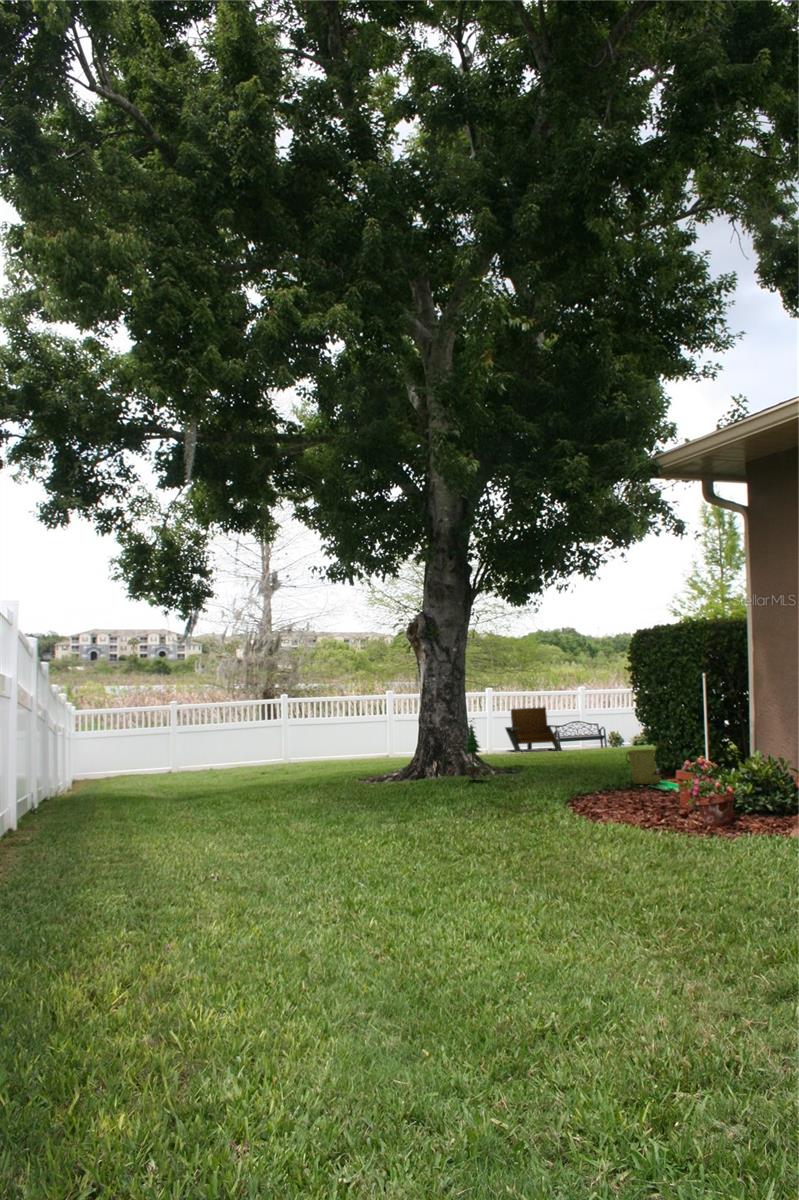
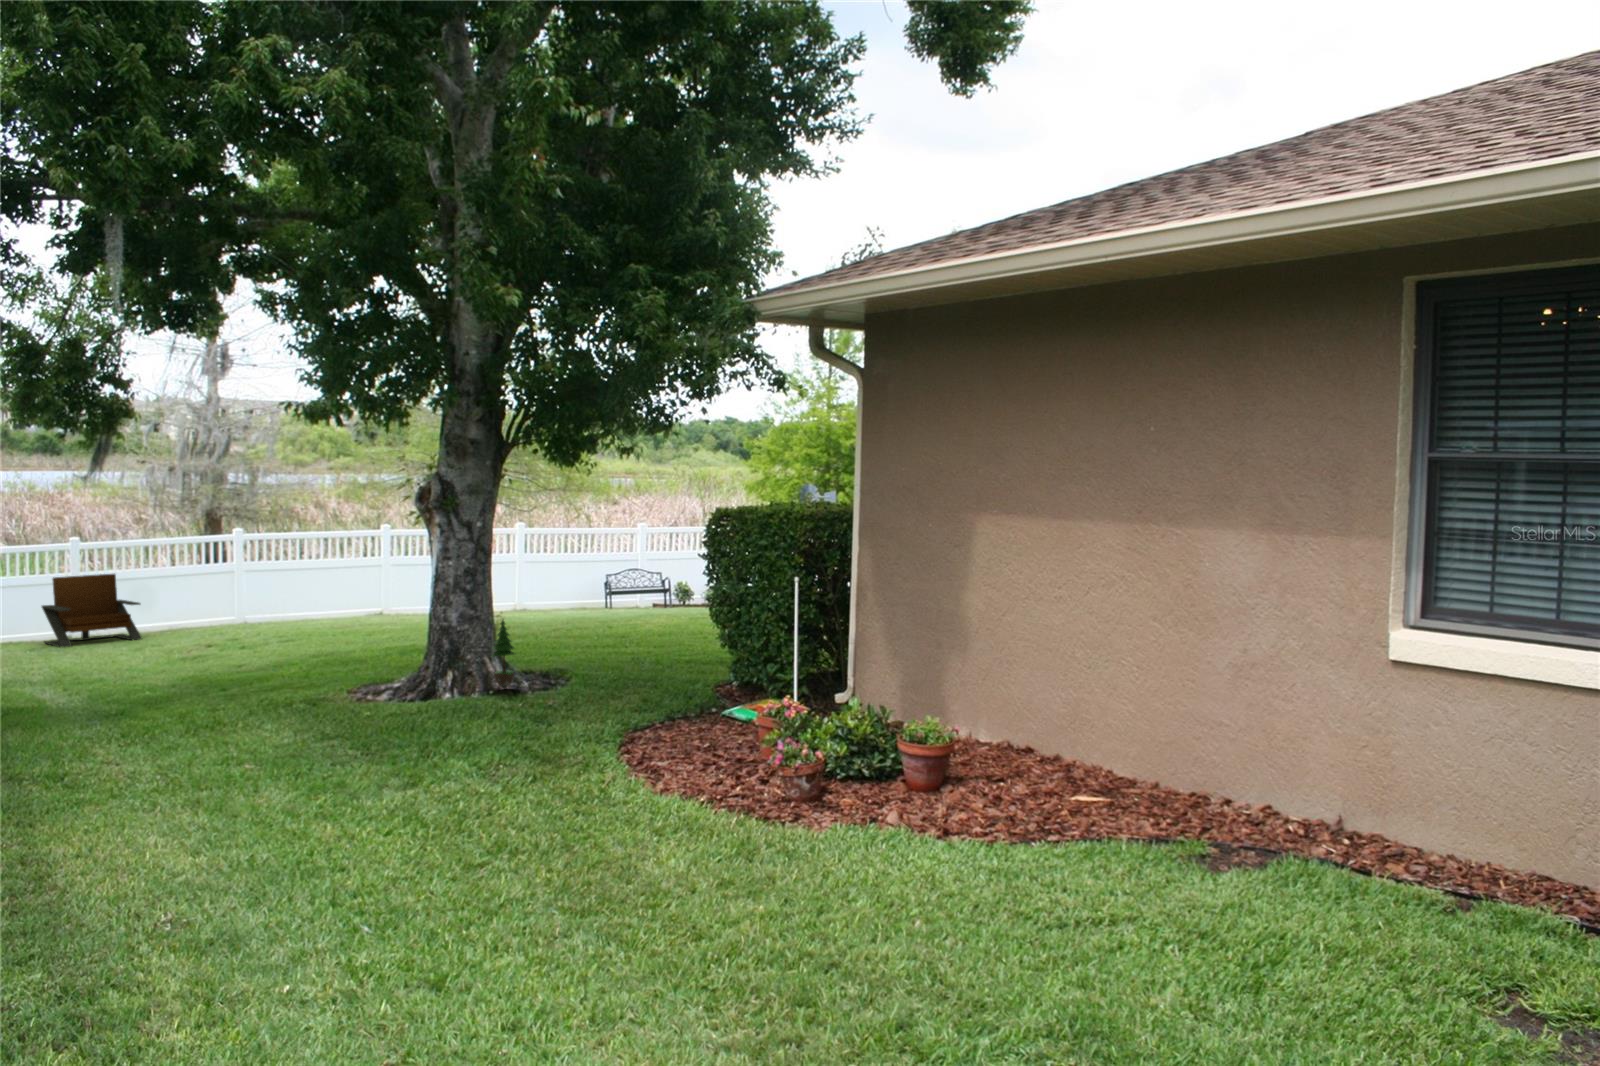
lounge chair: present [505,707,562,752] -> present [42,574,142,648]
bucket: present [626,749,661,785] -> none [697,661,742,706]

